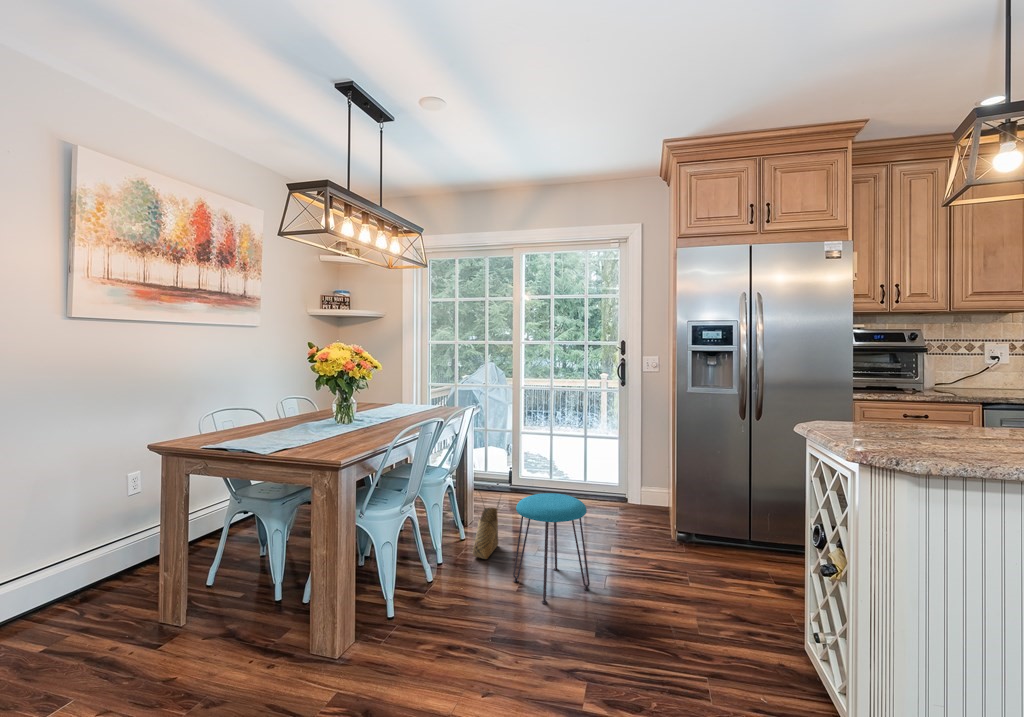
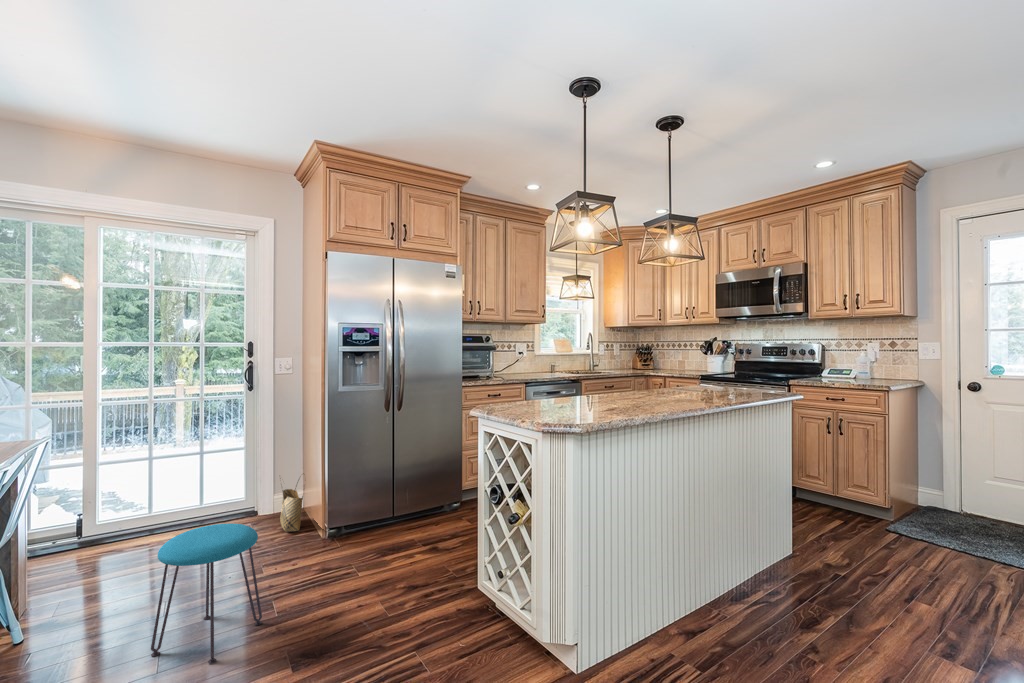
woven basket: present [473,500,500,559] -> present [280,473,304,532]

